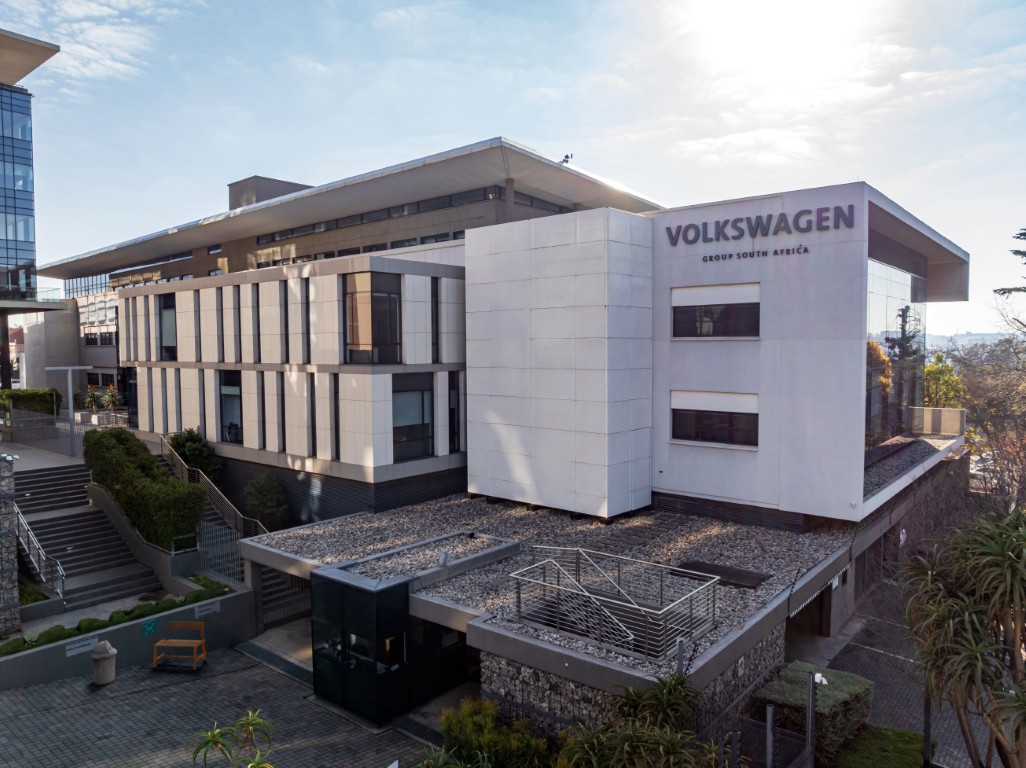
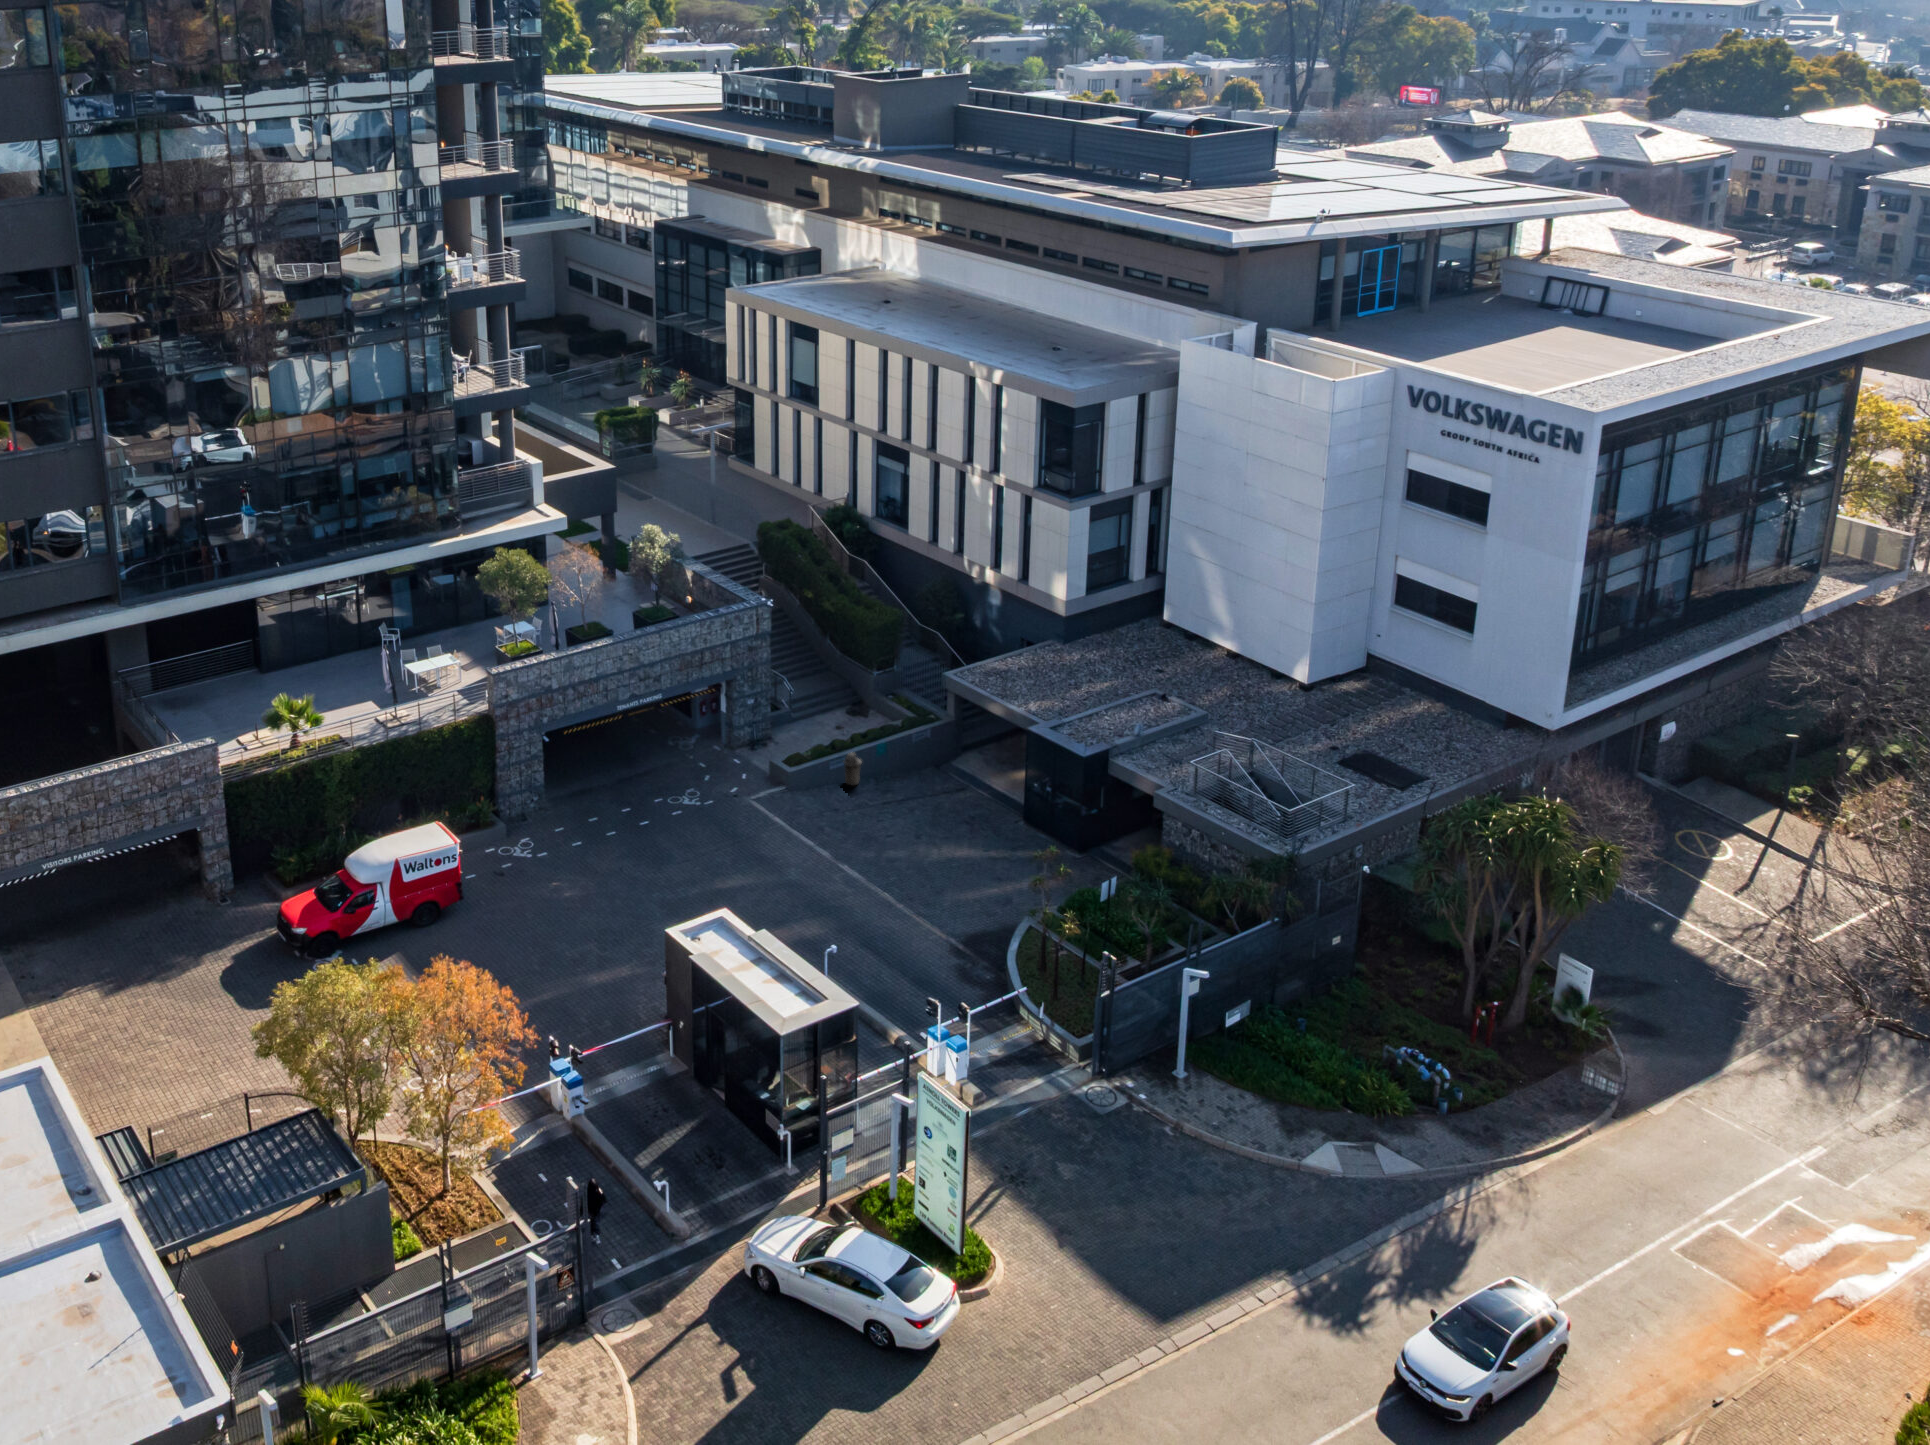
bench: present [153,622,206,670] -> none [881,737,921,781]

